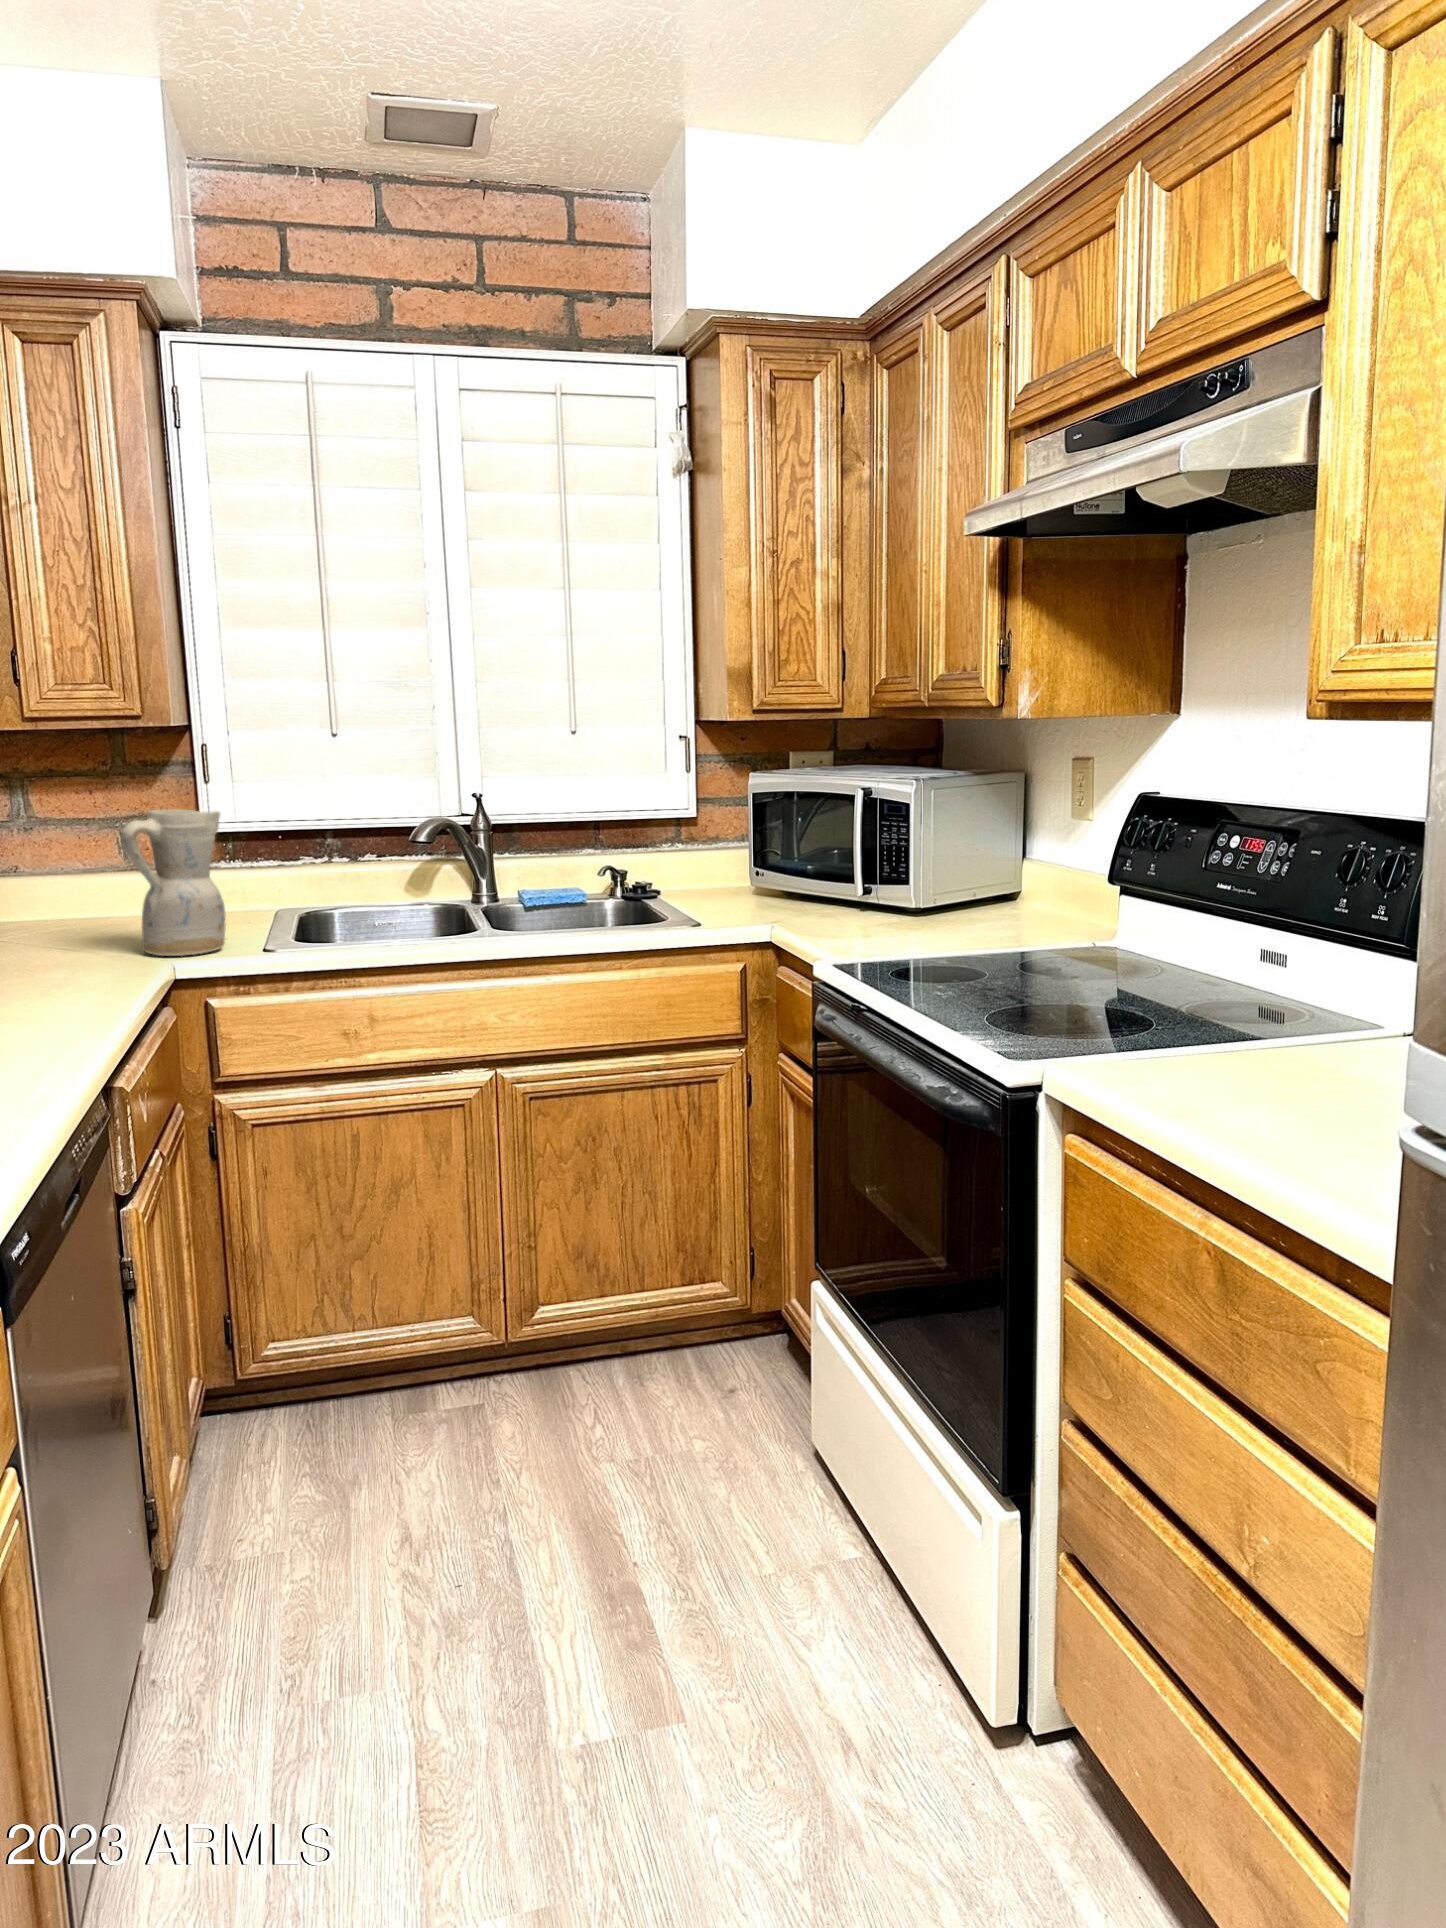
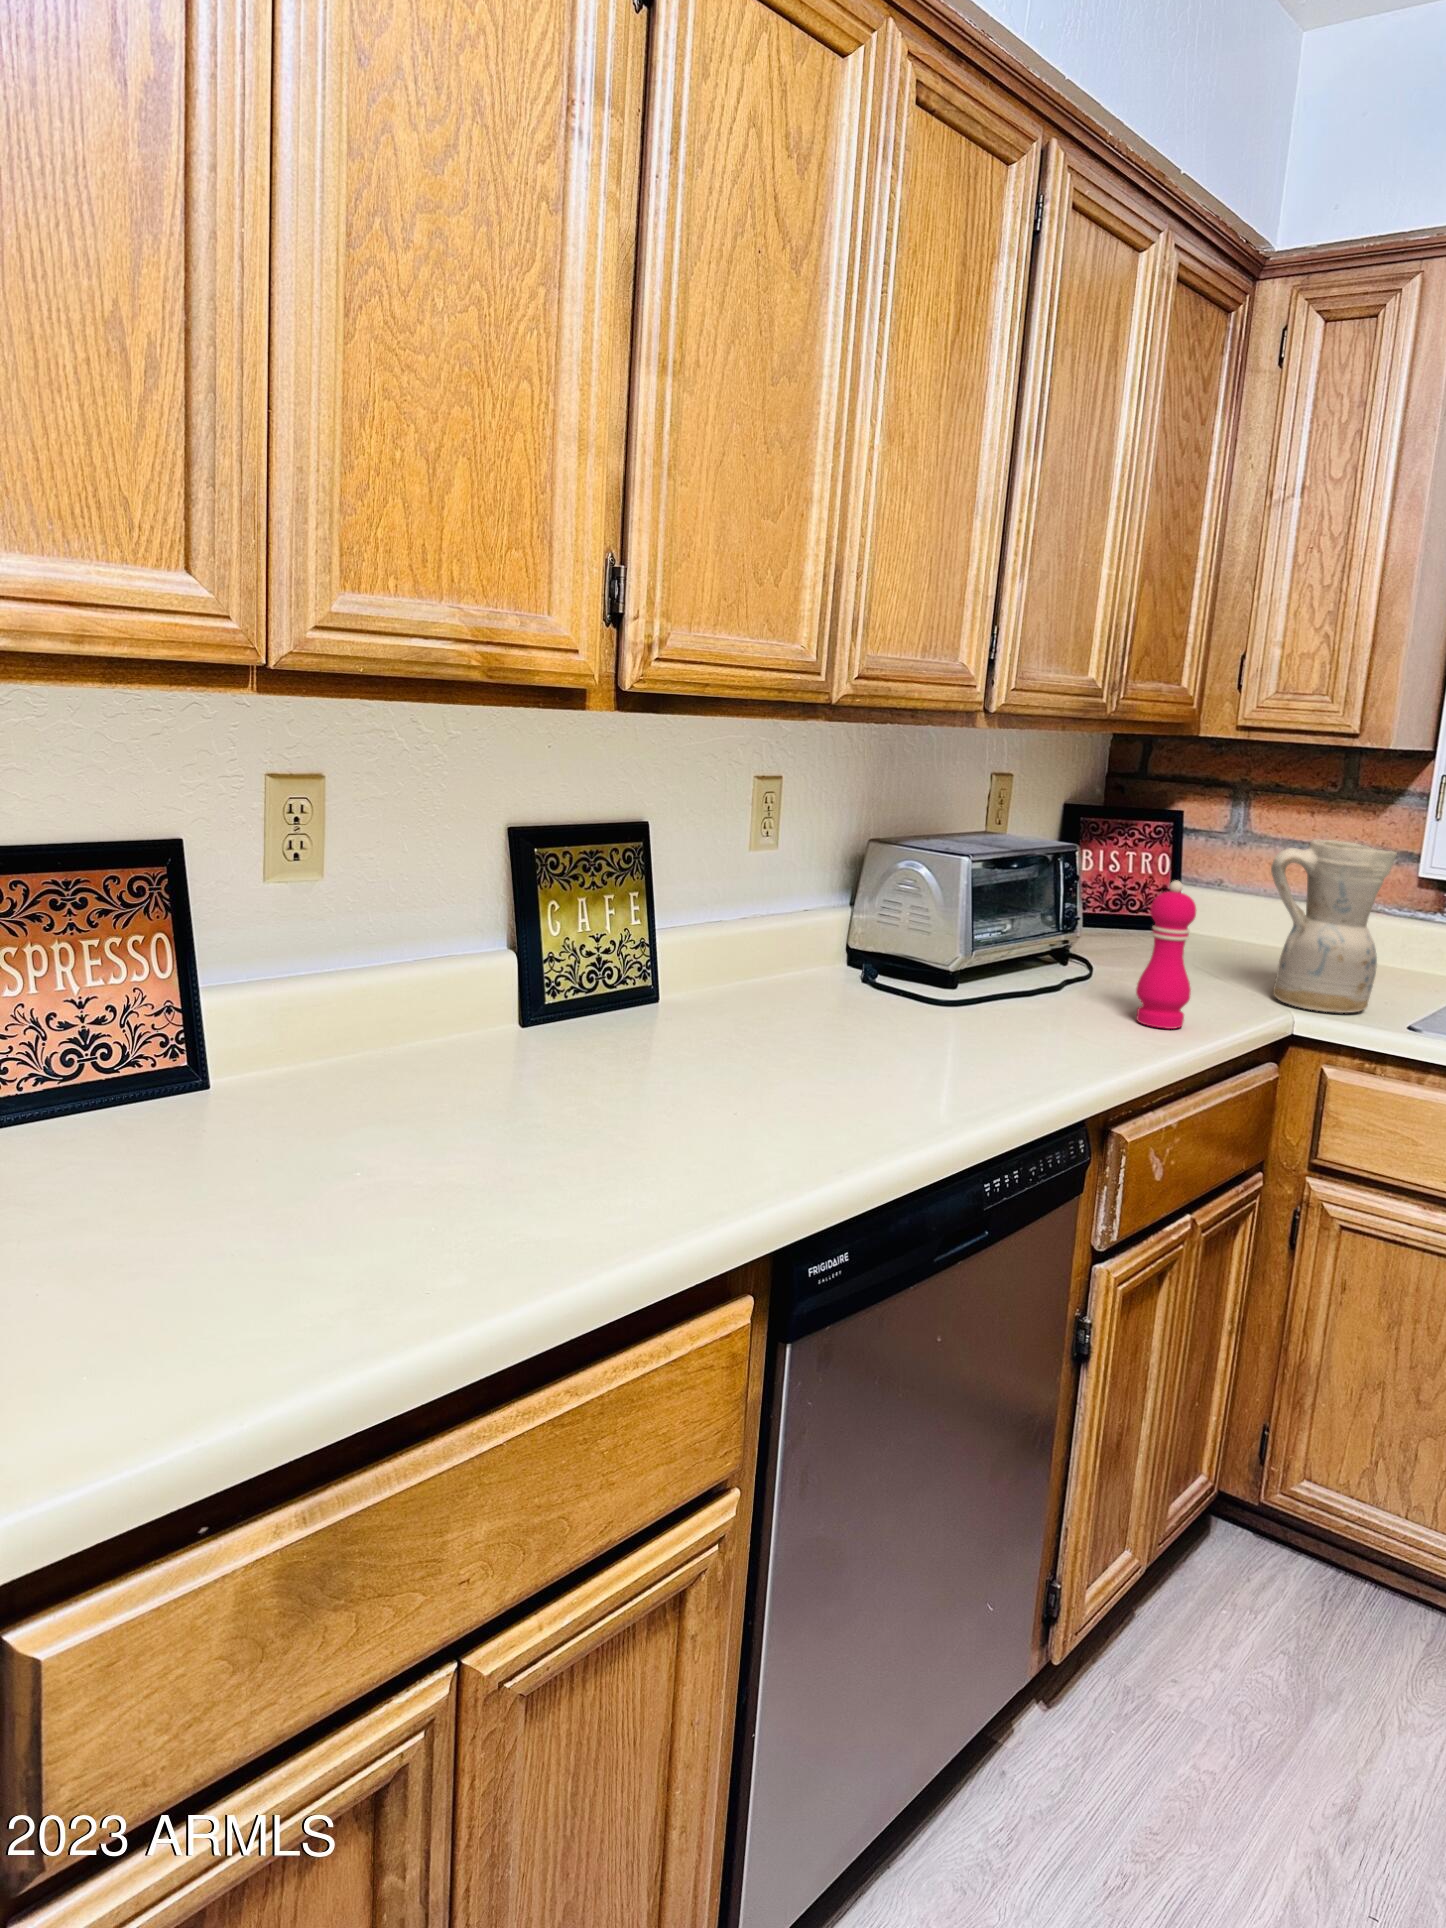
pepper mill: none [54,861,110,997] -> present [1136,881,1196,1029]

